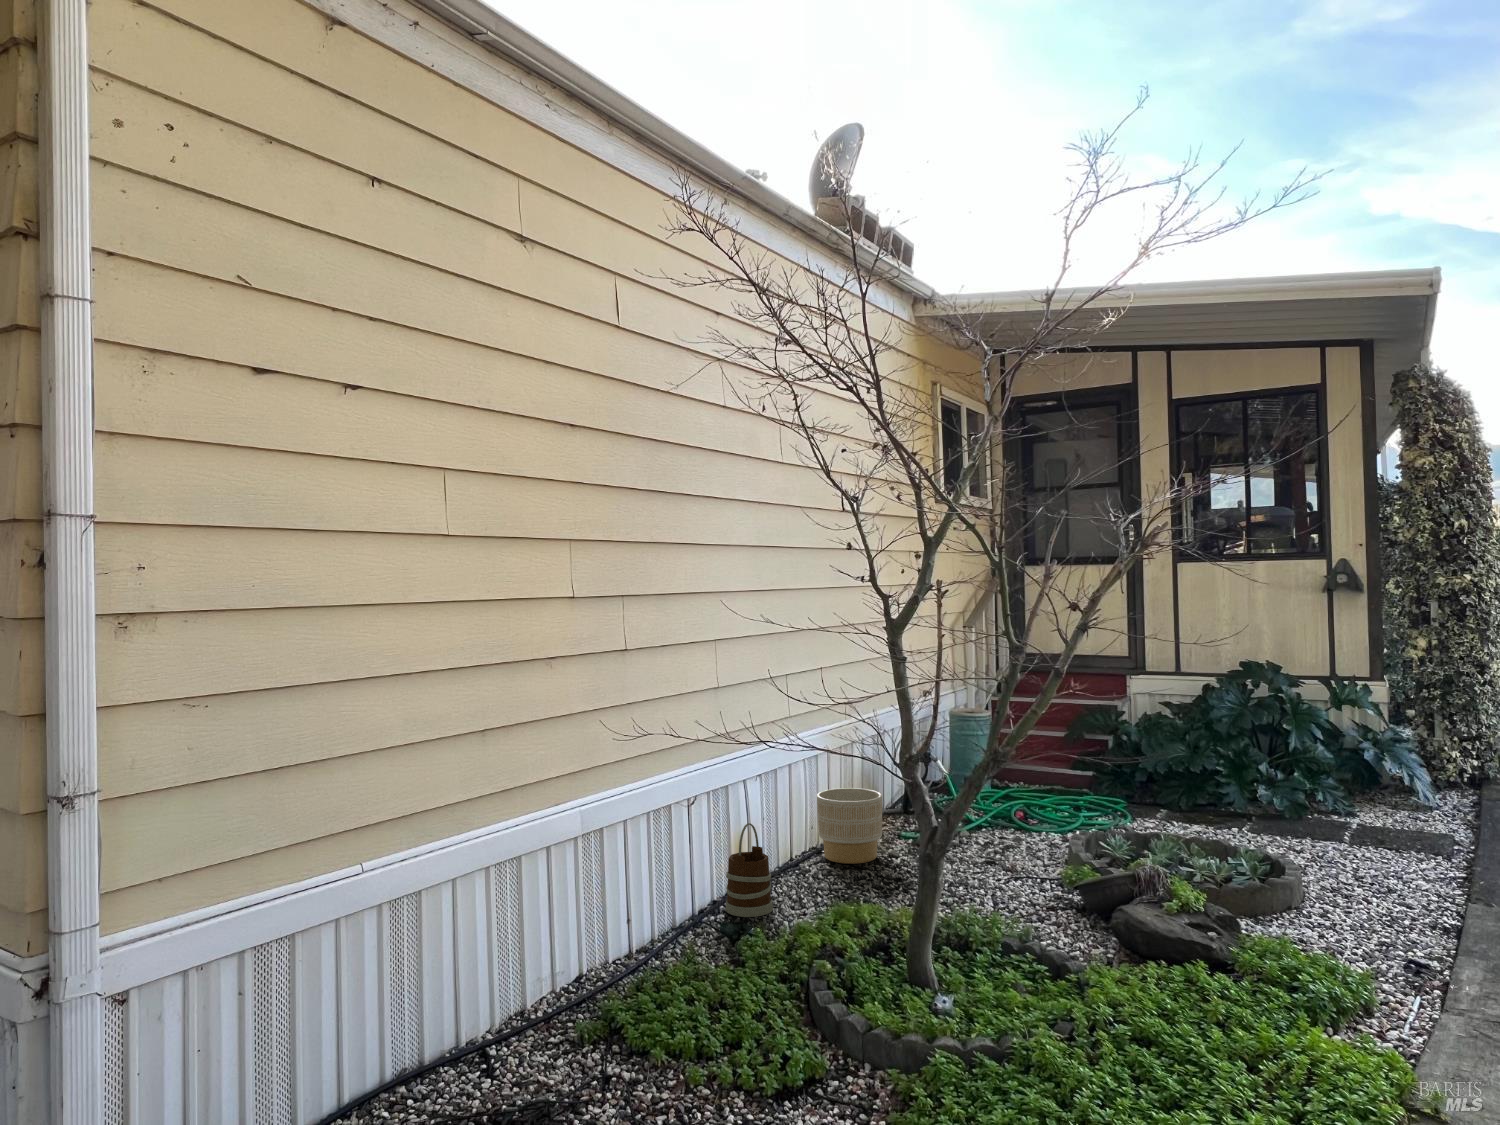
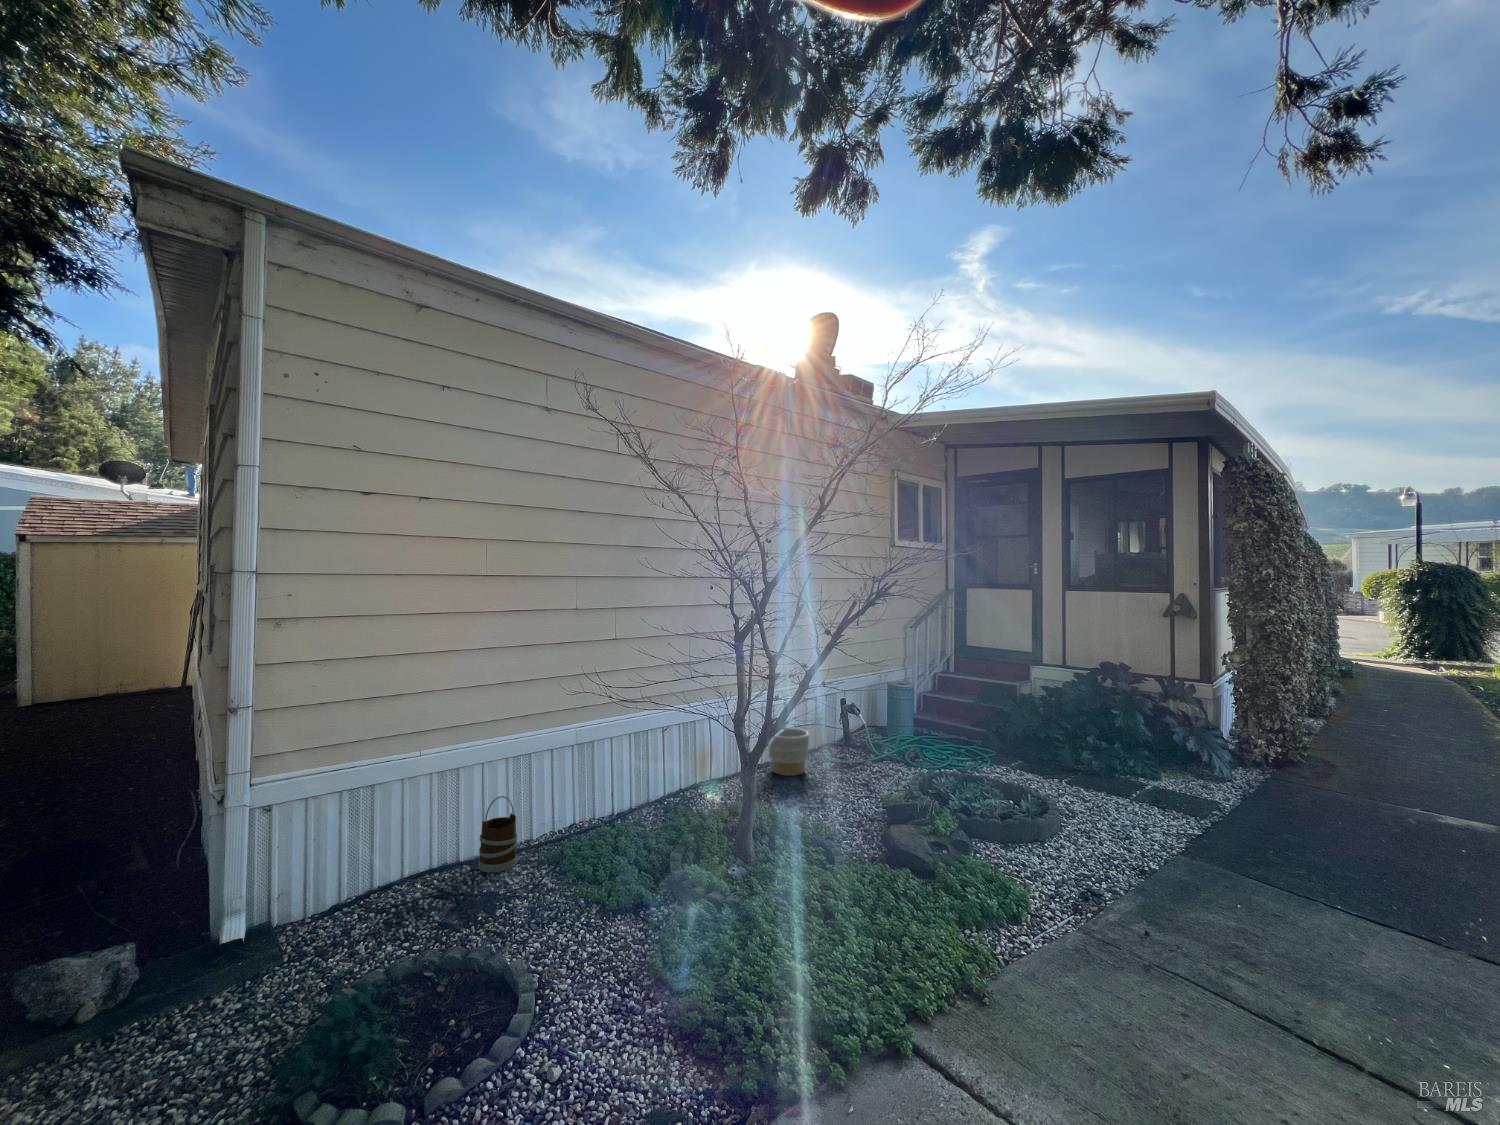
wooden bucket: present [726,823,773,917] -> present [478,796,518,872]

